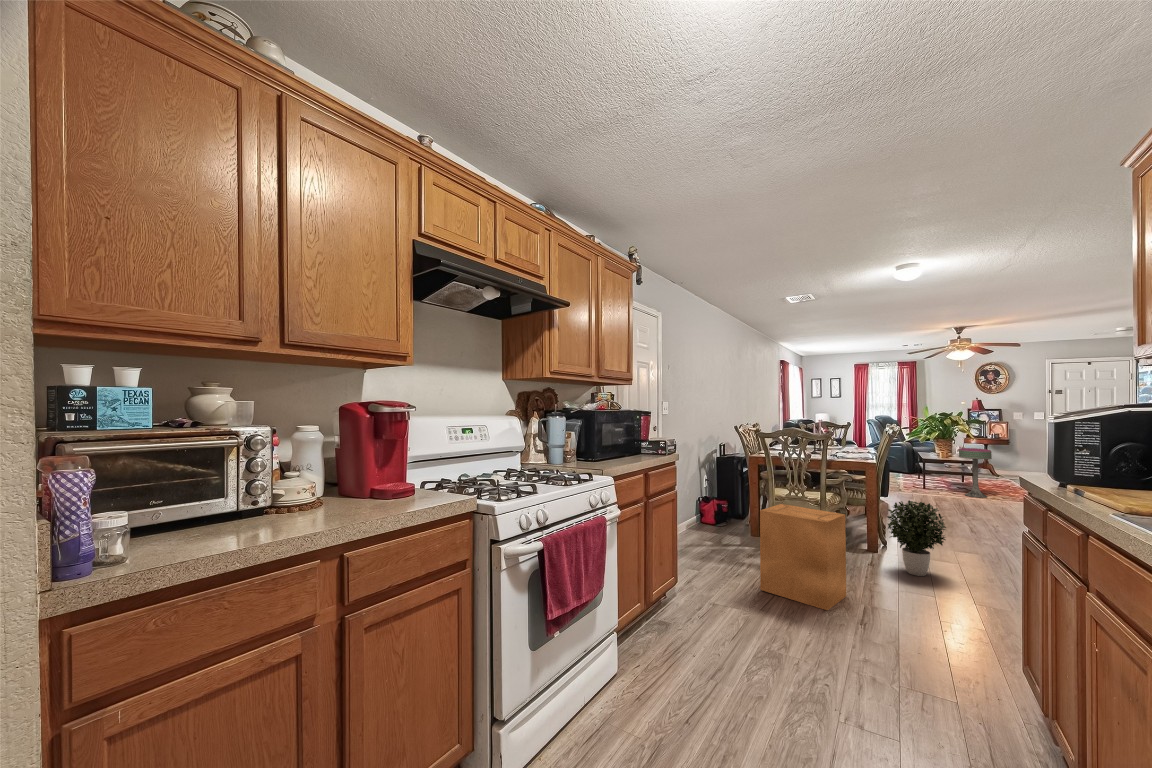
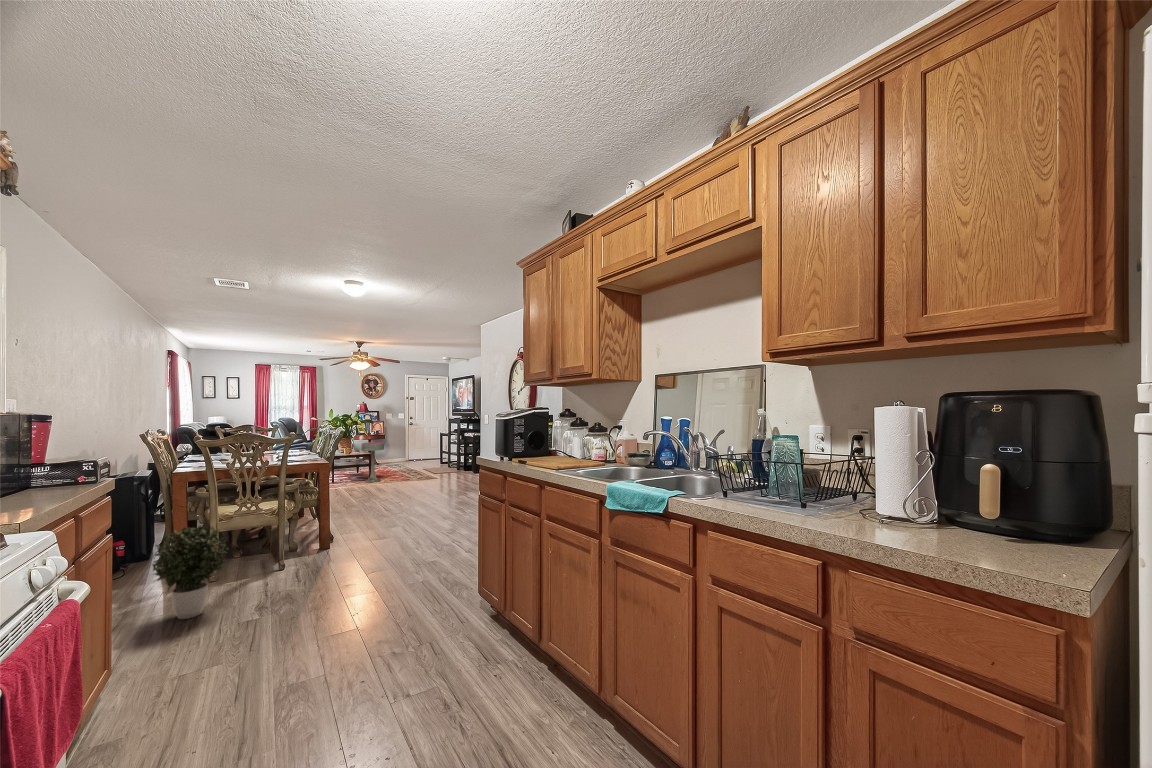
potted plant: present [887,500,946,576] -> present [153,526,228,619]
cardboard box: present [760,504,846,610] -> none [233,514,328,630]

